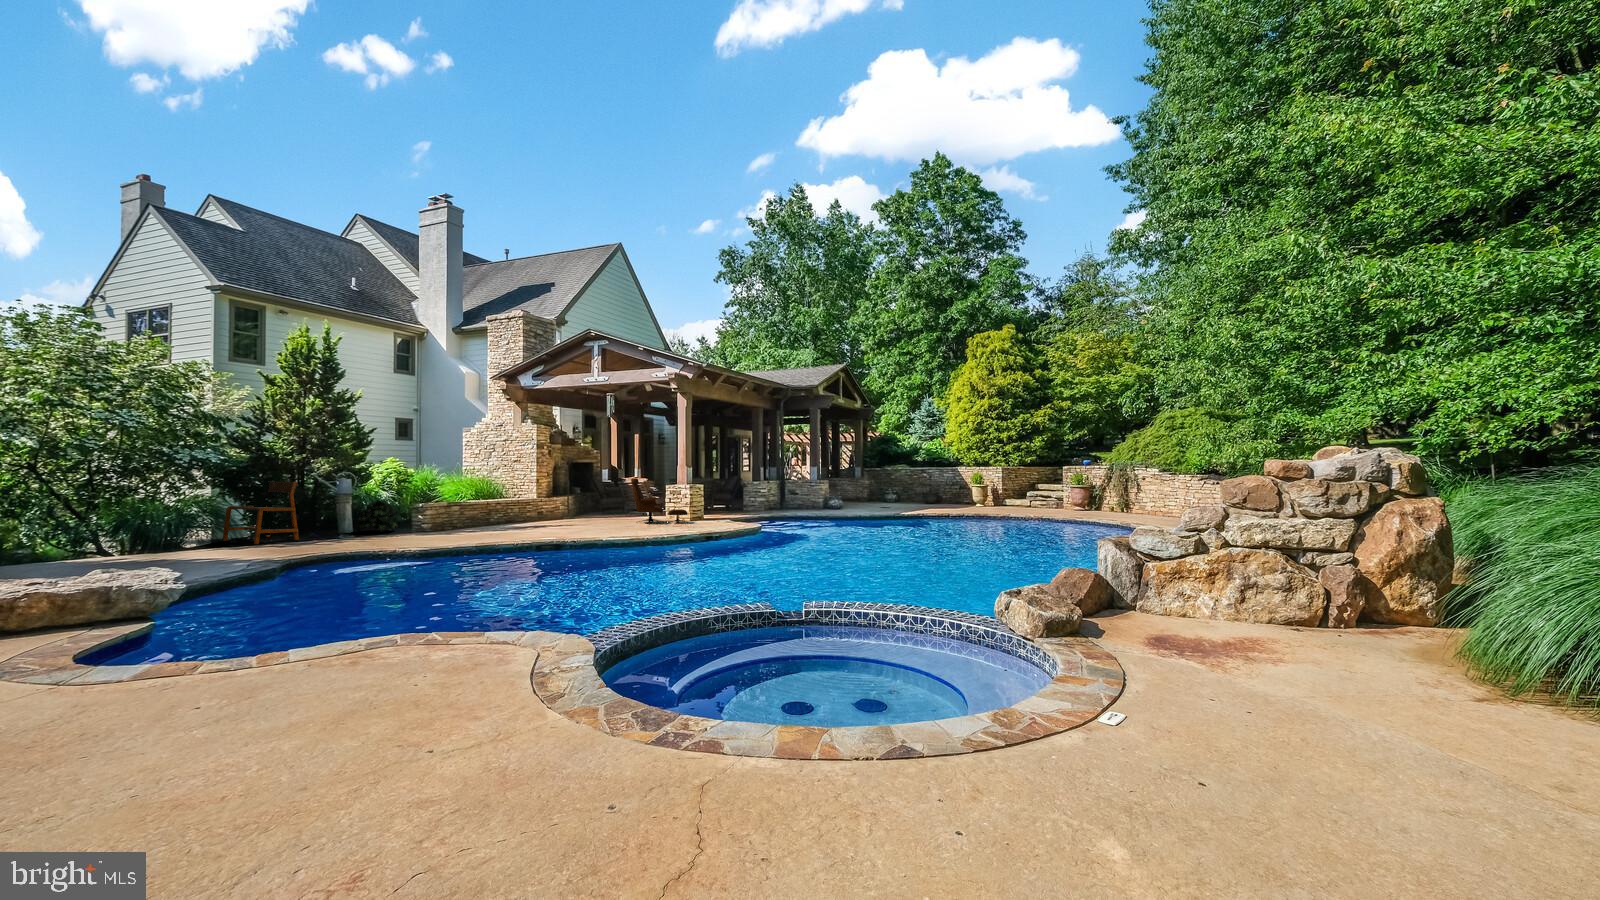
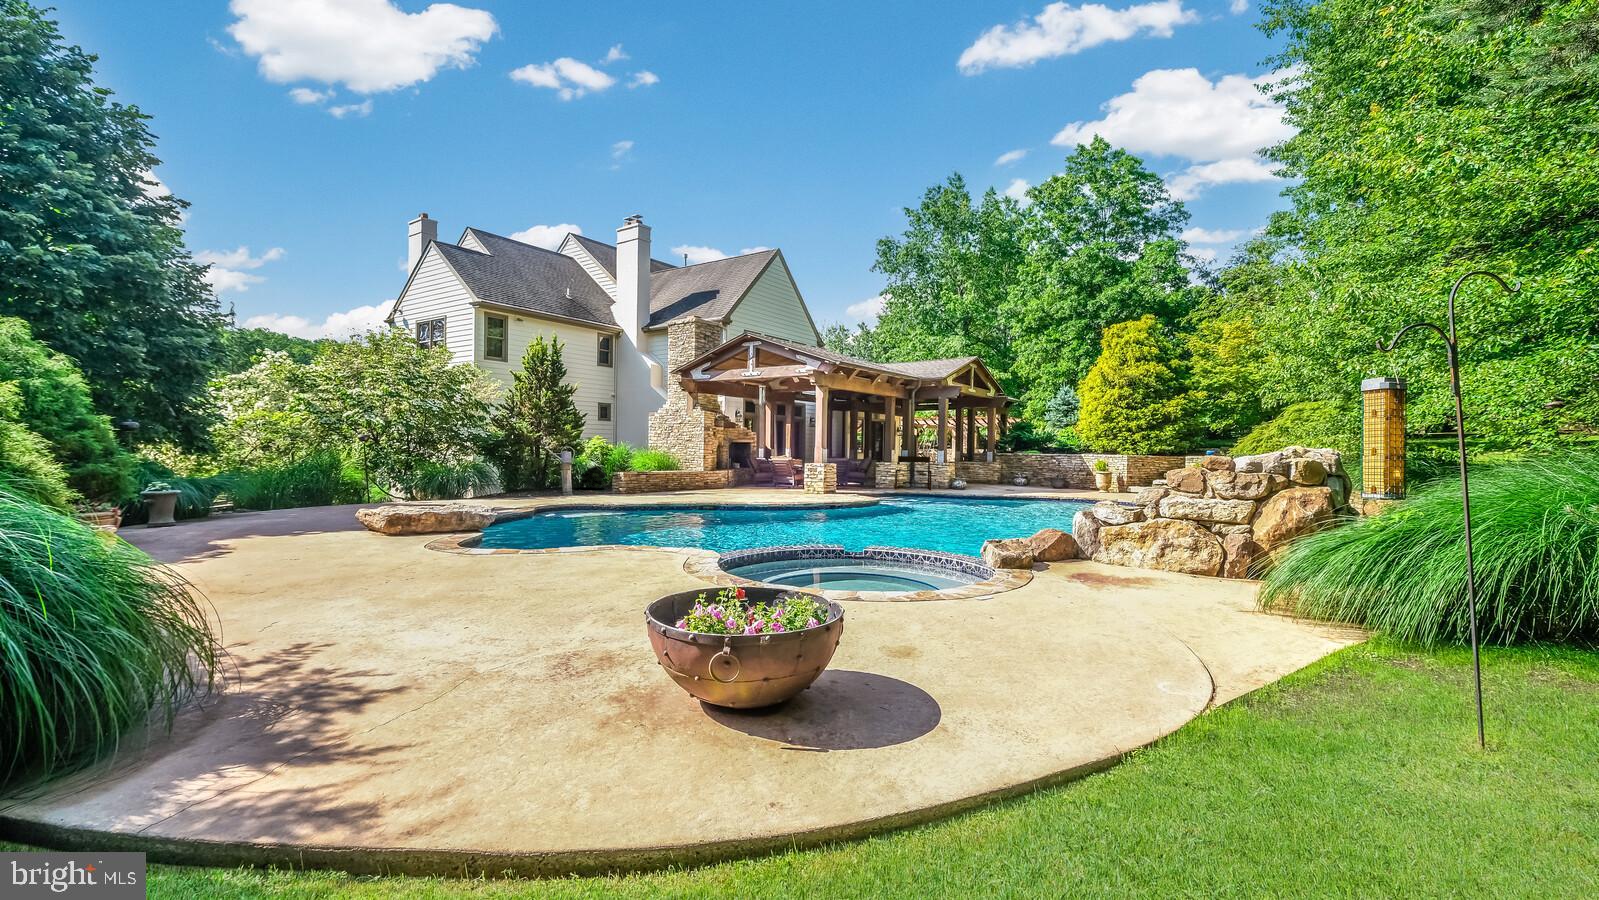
lounge chair: present [631,479,687,524] -> none [774,456,818,494]
bench: present [222,482,299,544] -> present [895,456,932,490]

